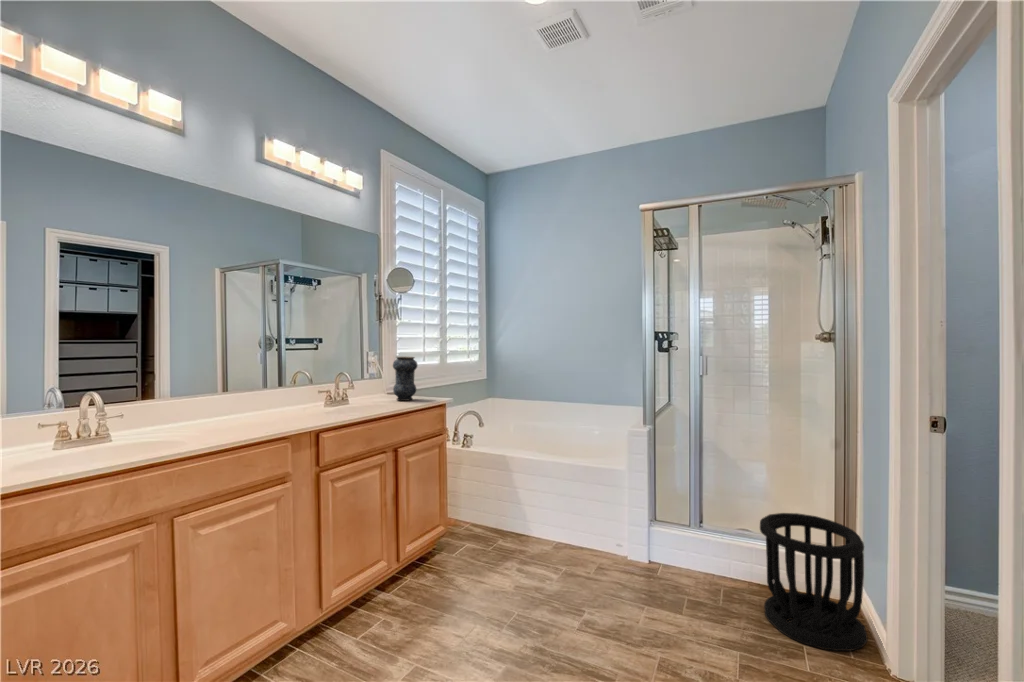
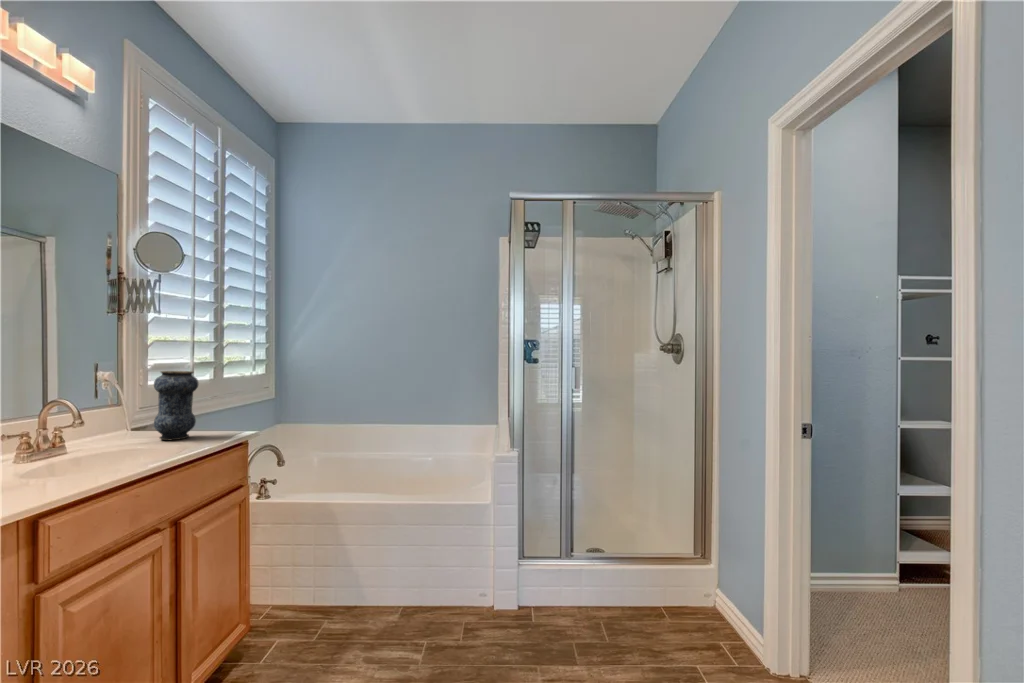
wastebasket: present [760,513,868,651] -> none [644,528,741,665]

